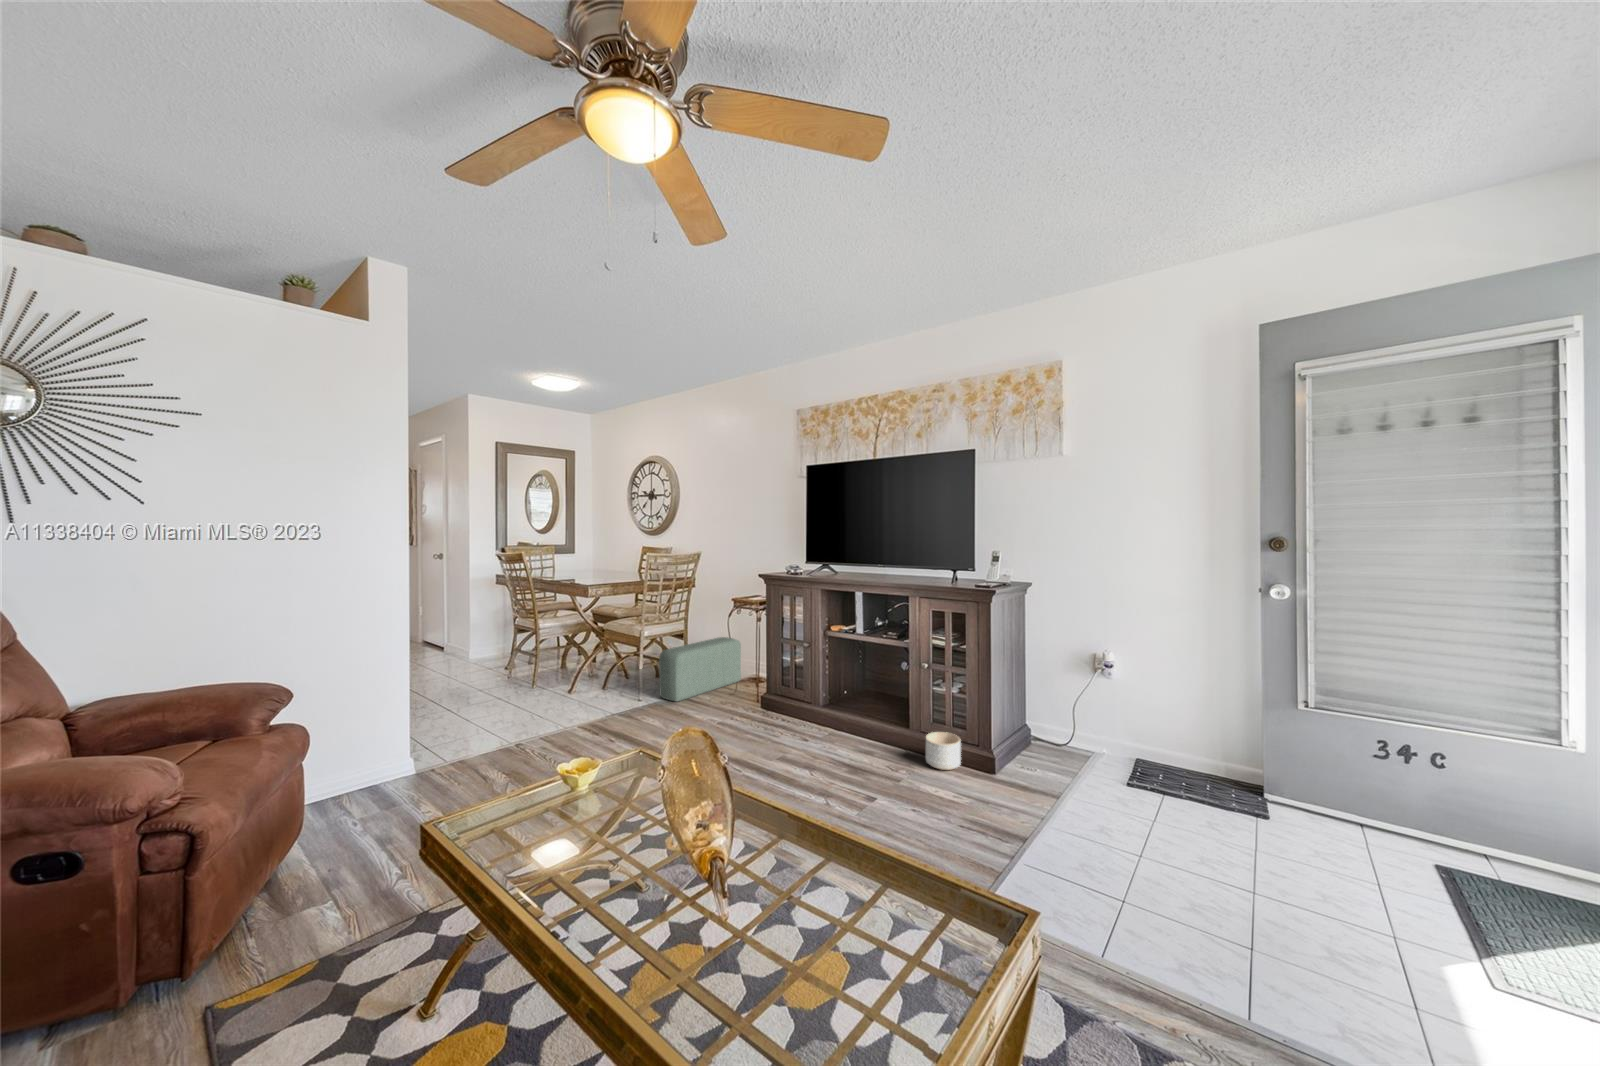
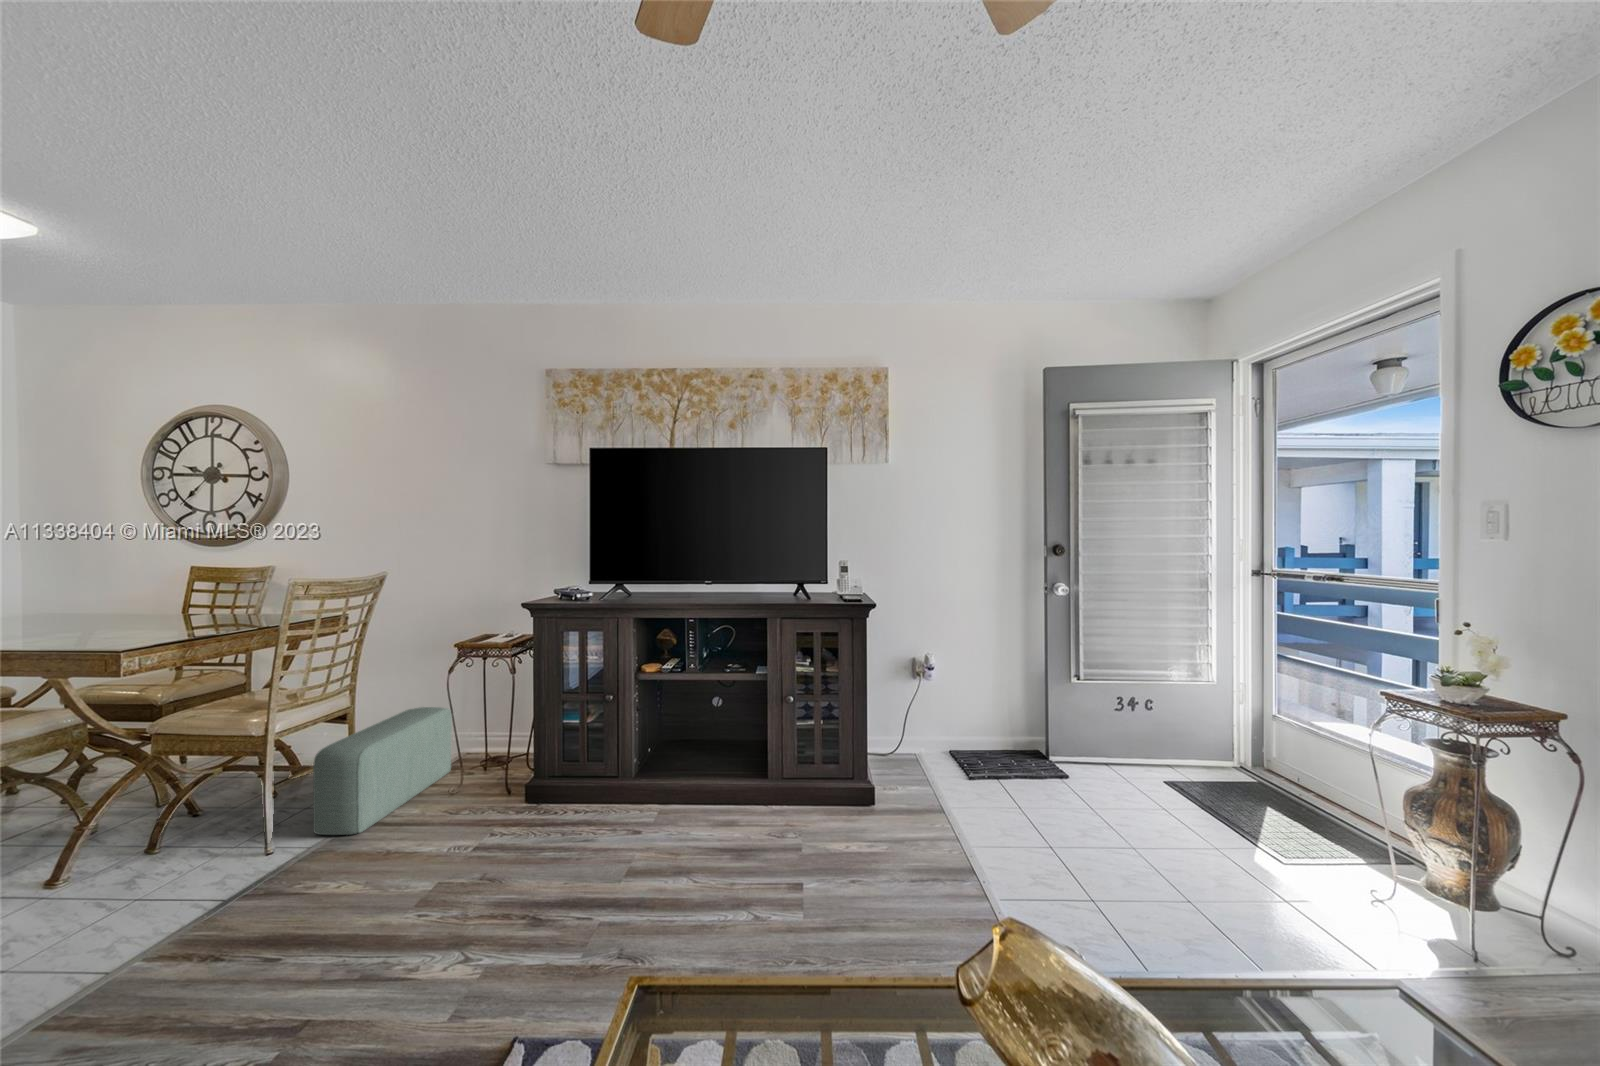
planter: present [926,732,961,770] -> none [801,773,840,819]

